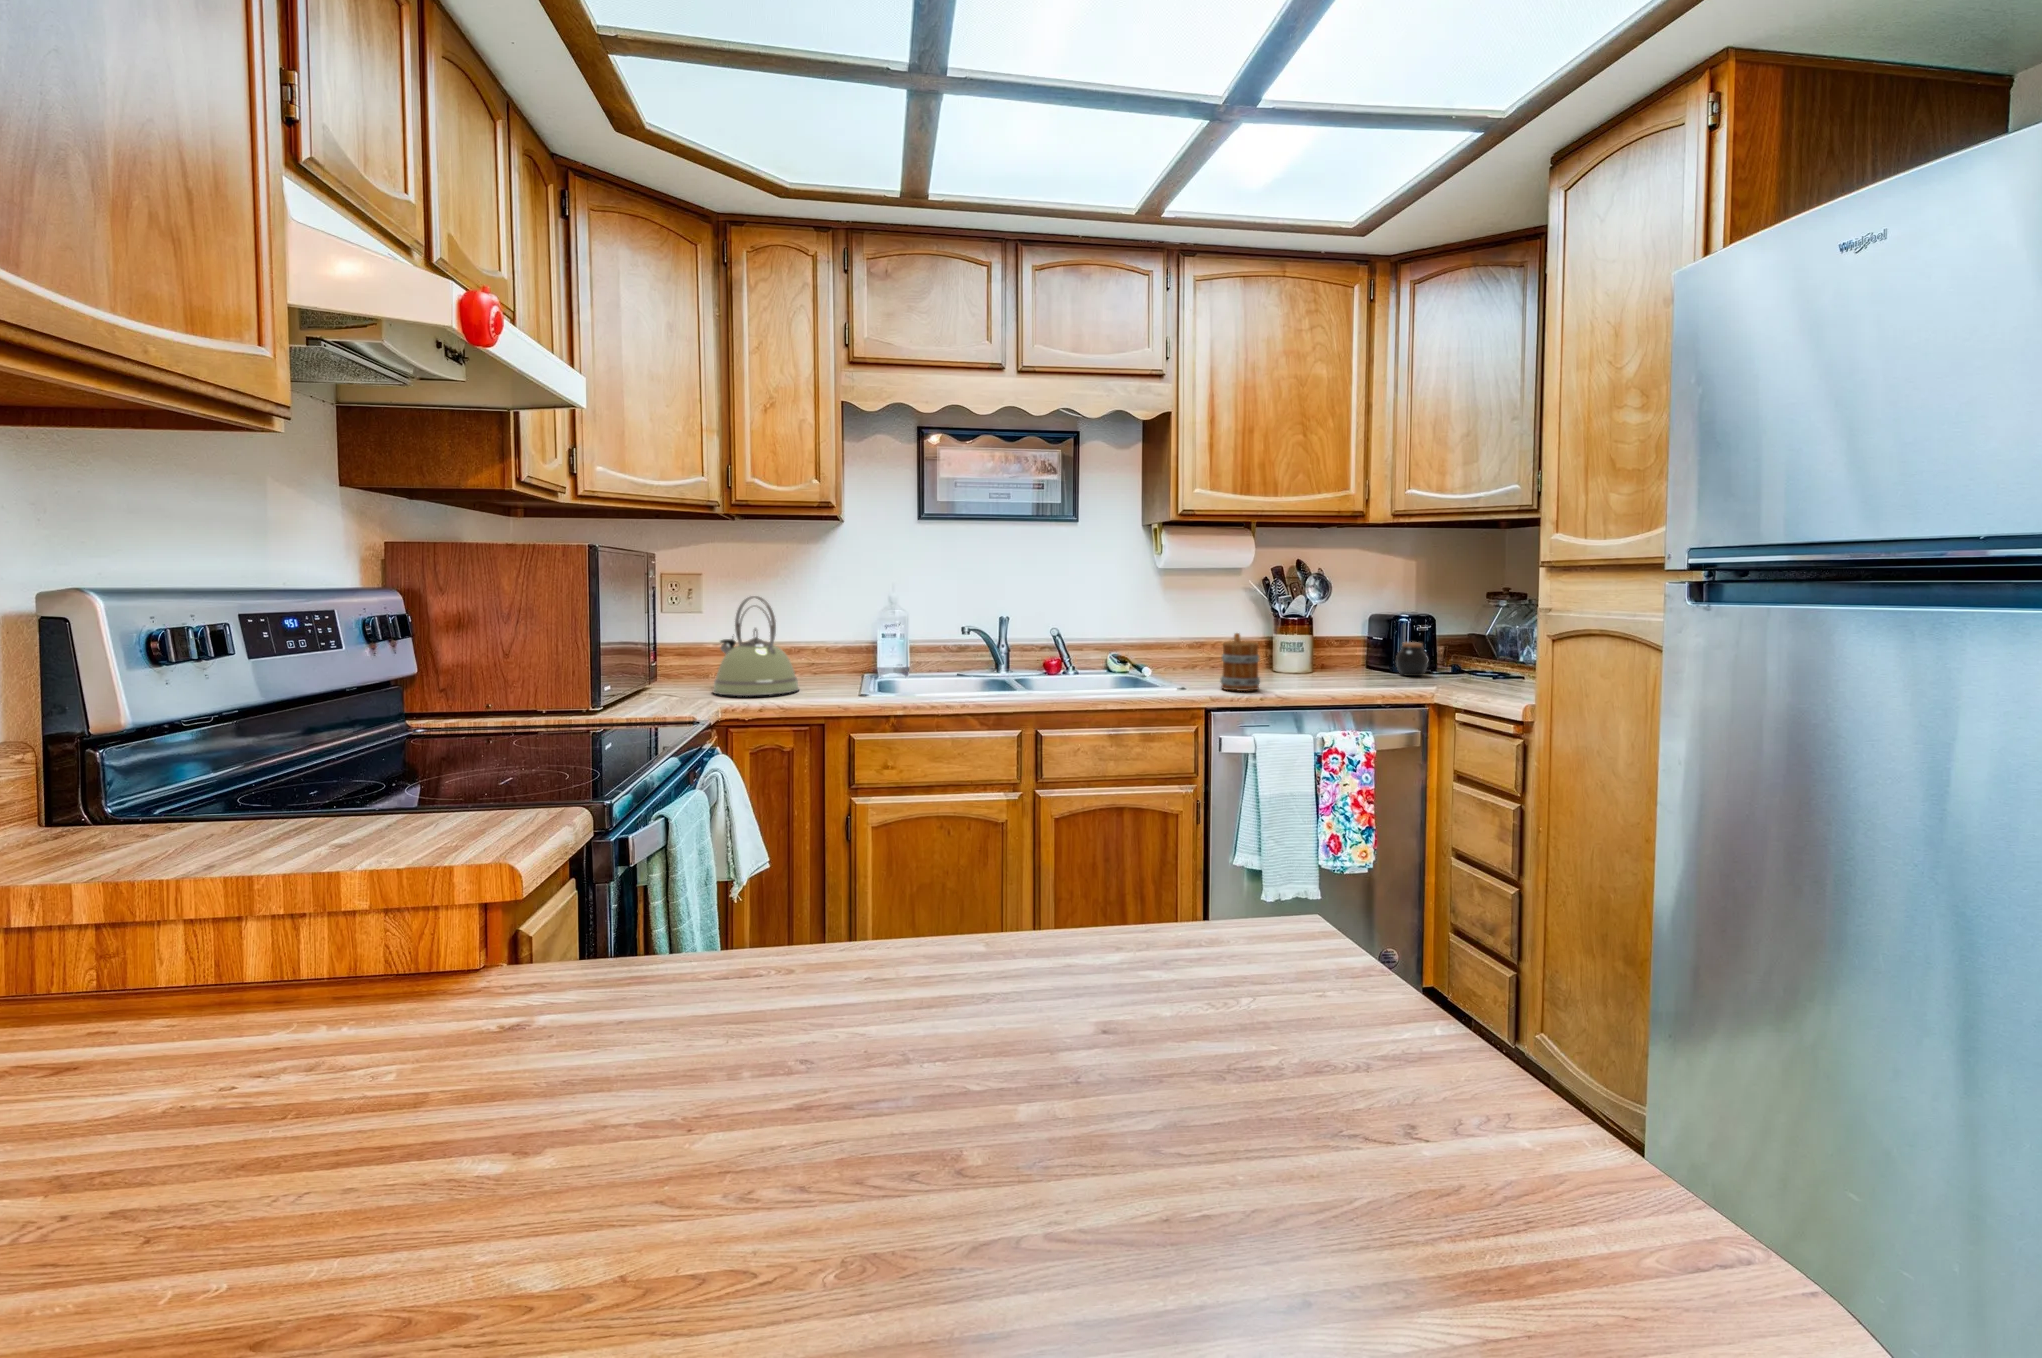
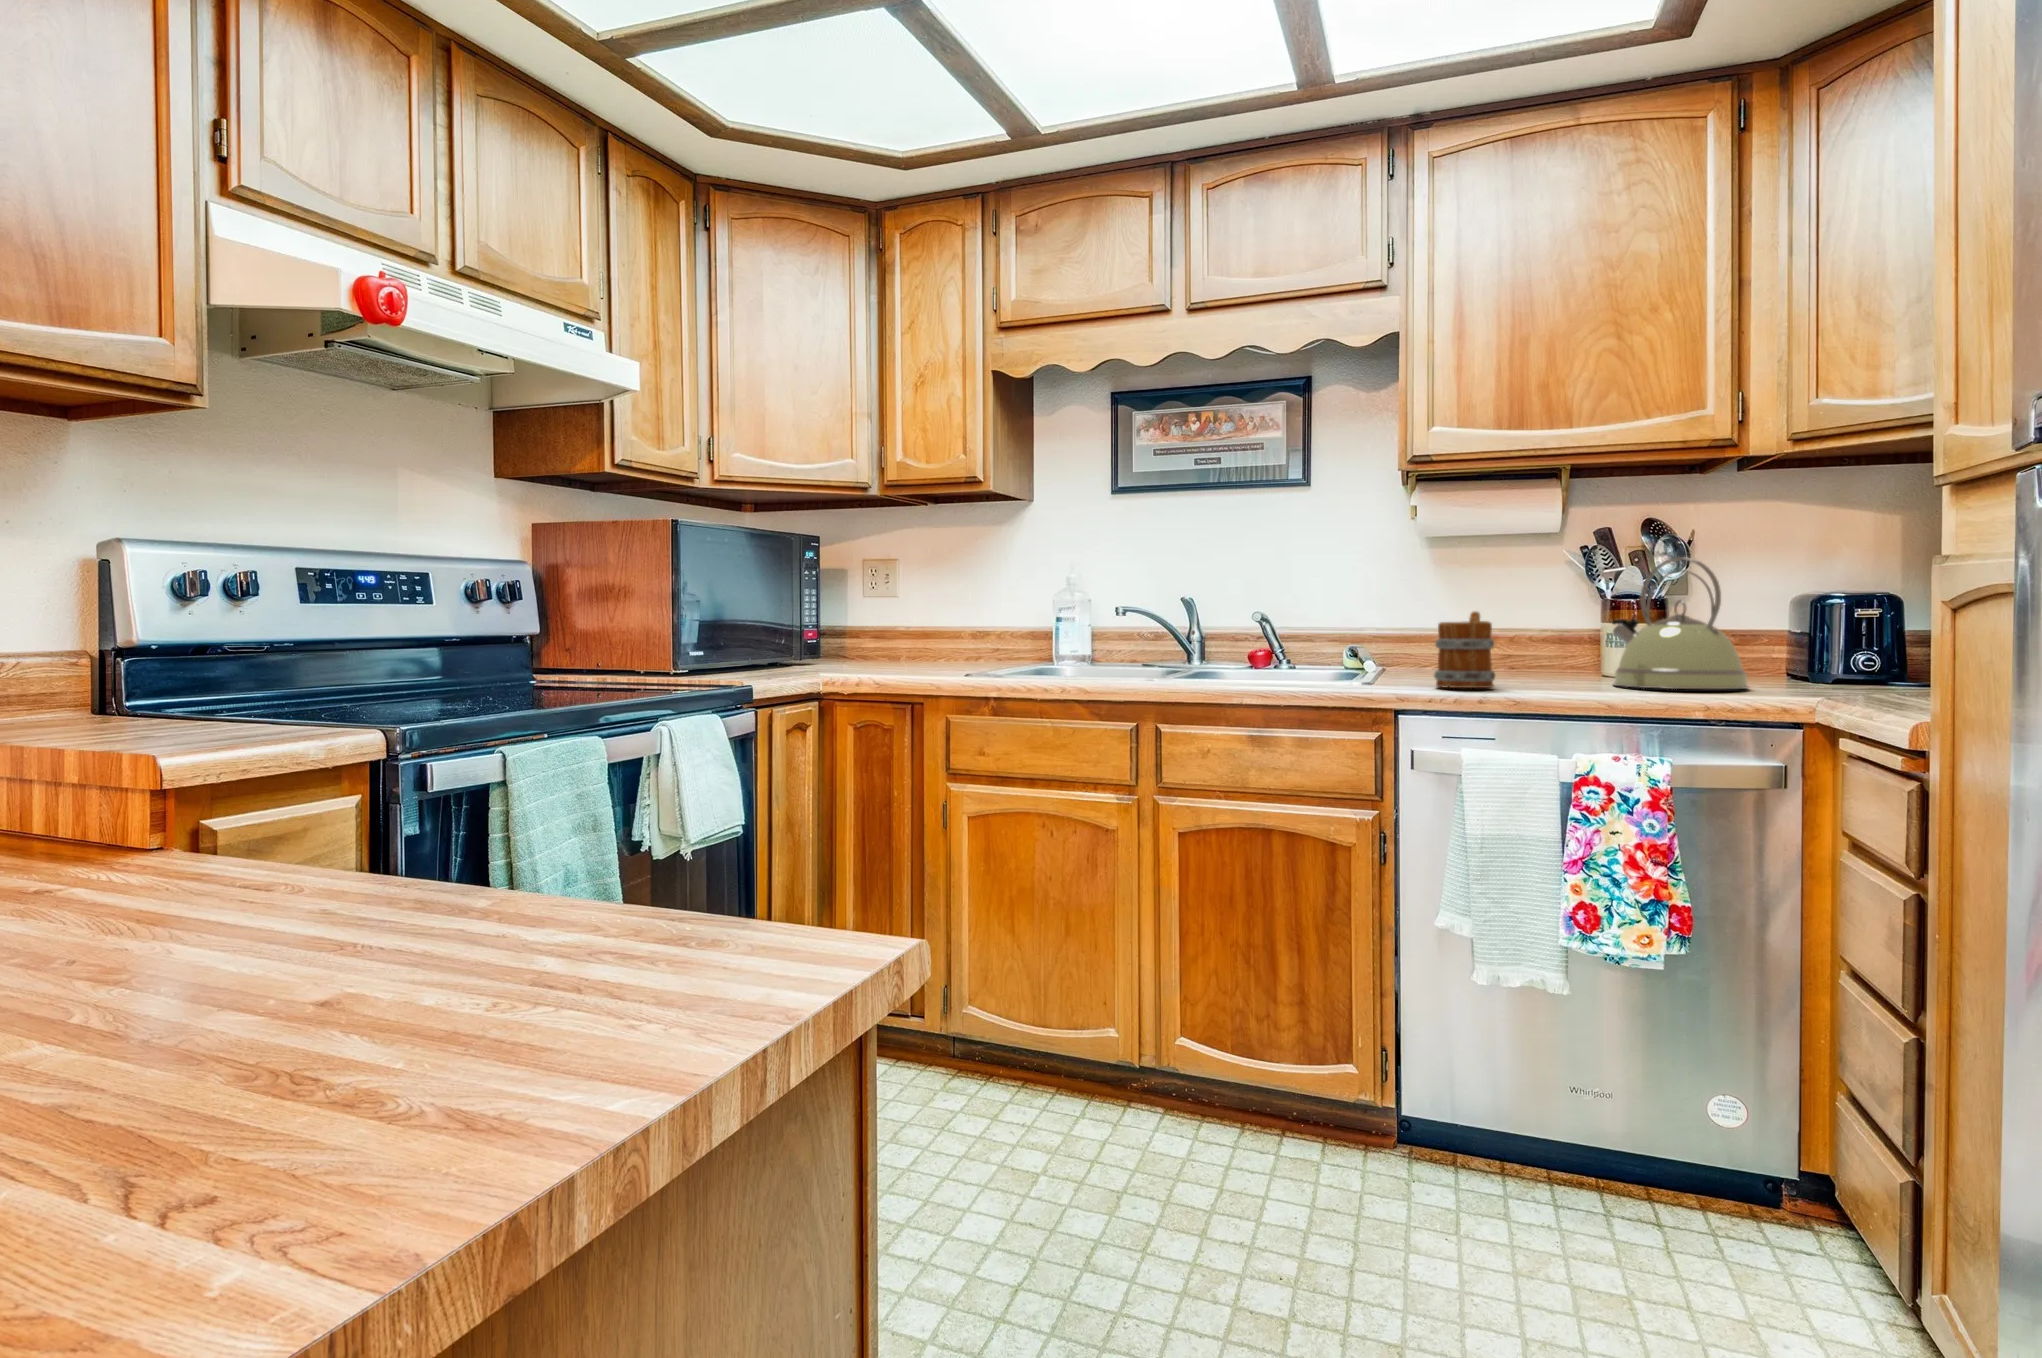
kettle: present [713,596,799,696] -> present [1611,557,1748,689]
jar: present [1396,642,1428,676] -> none [1805,633,1867,687]

